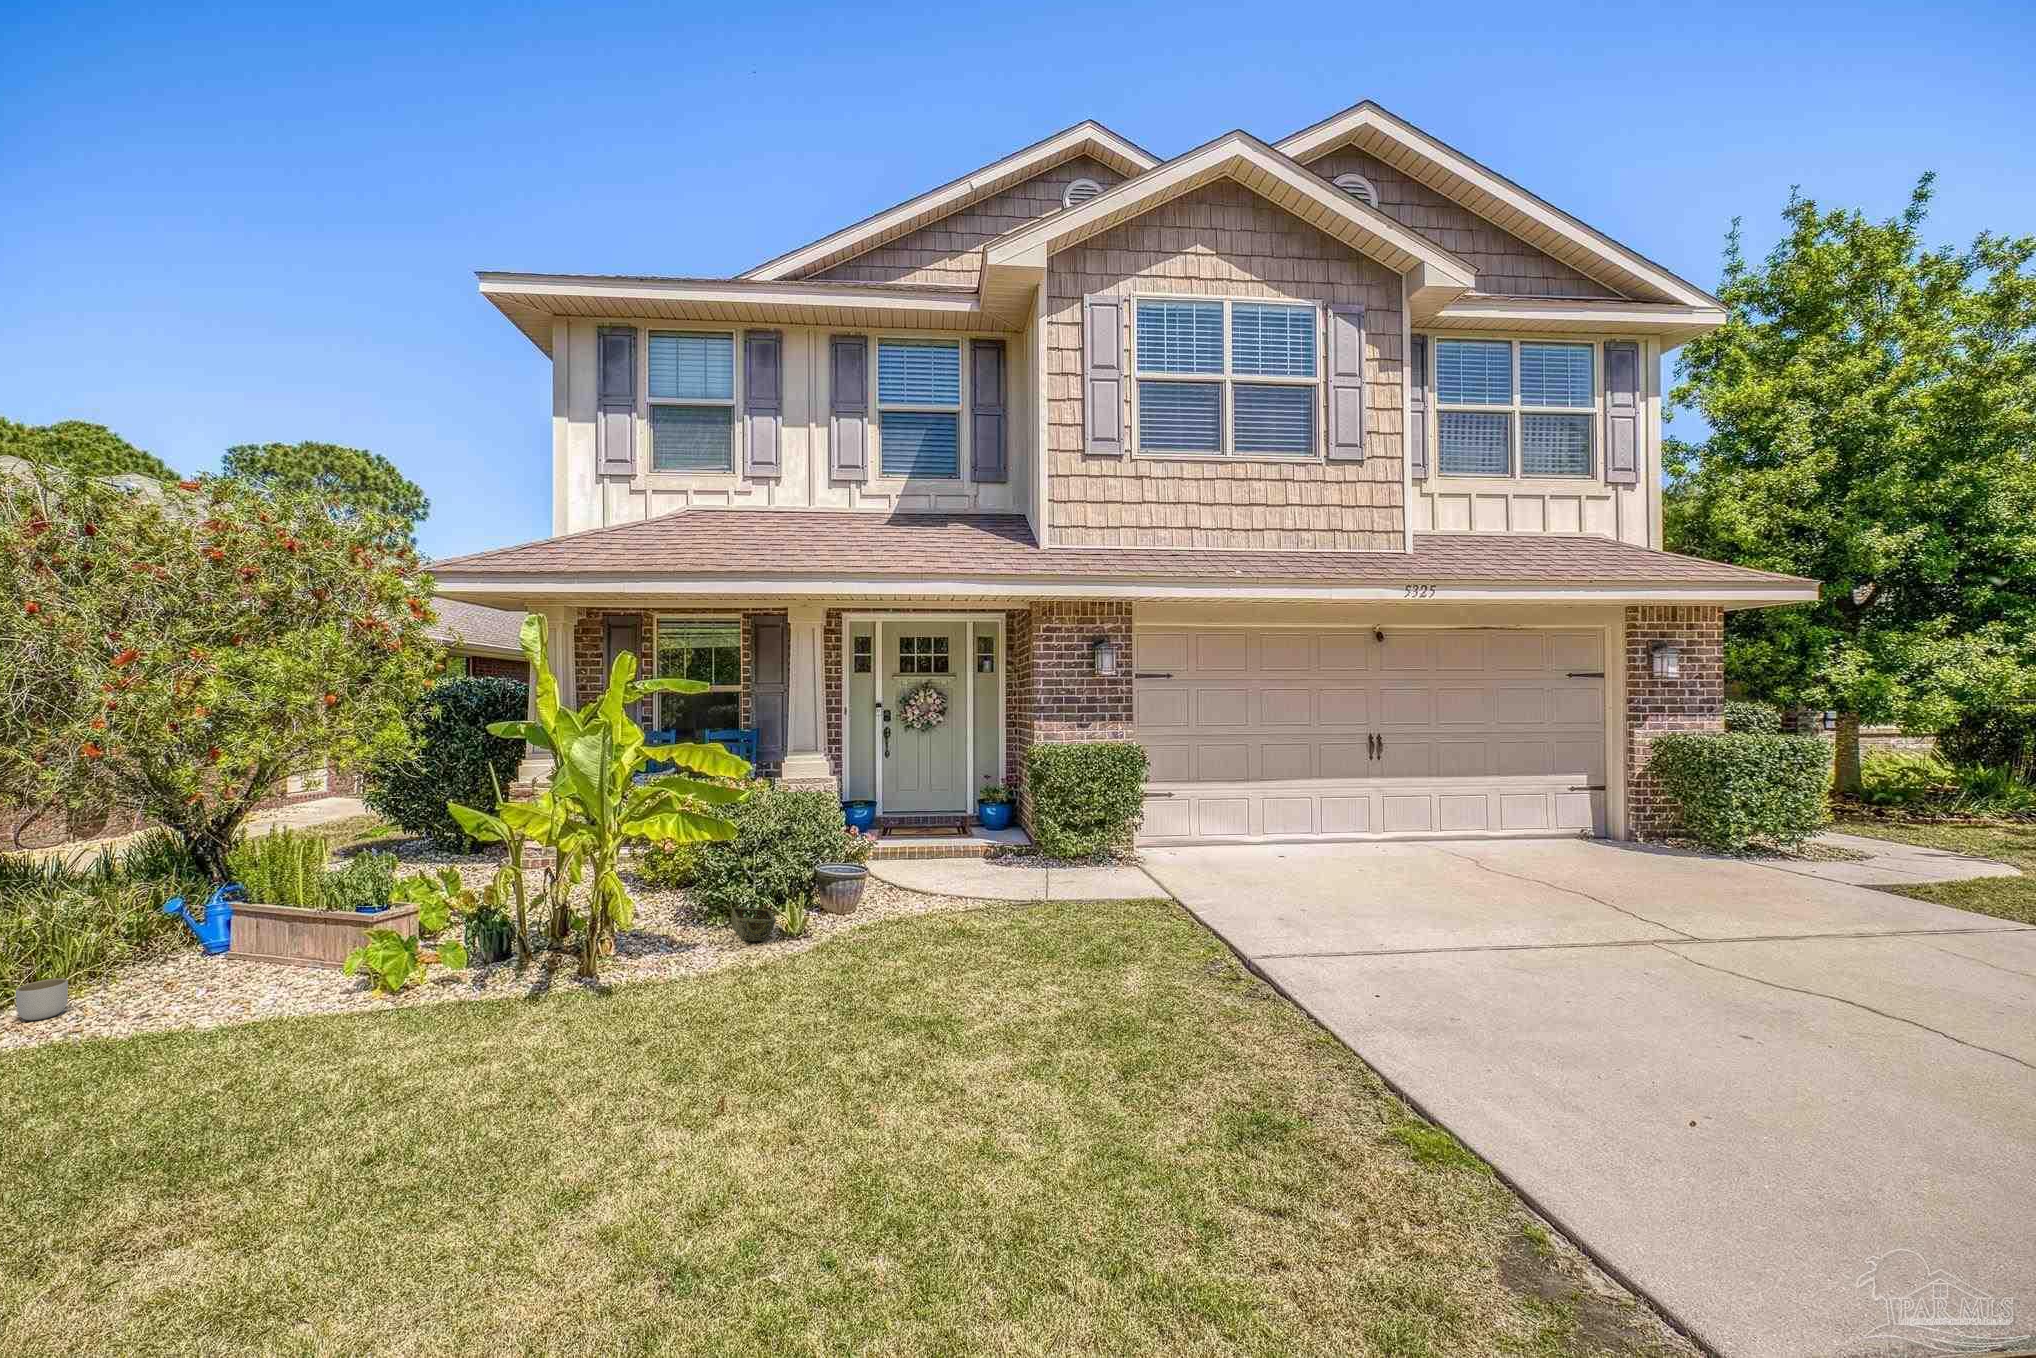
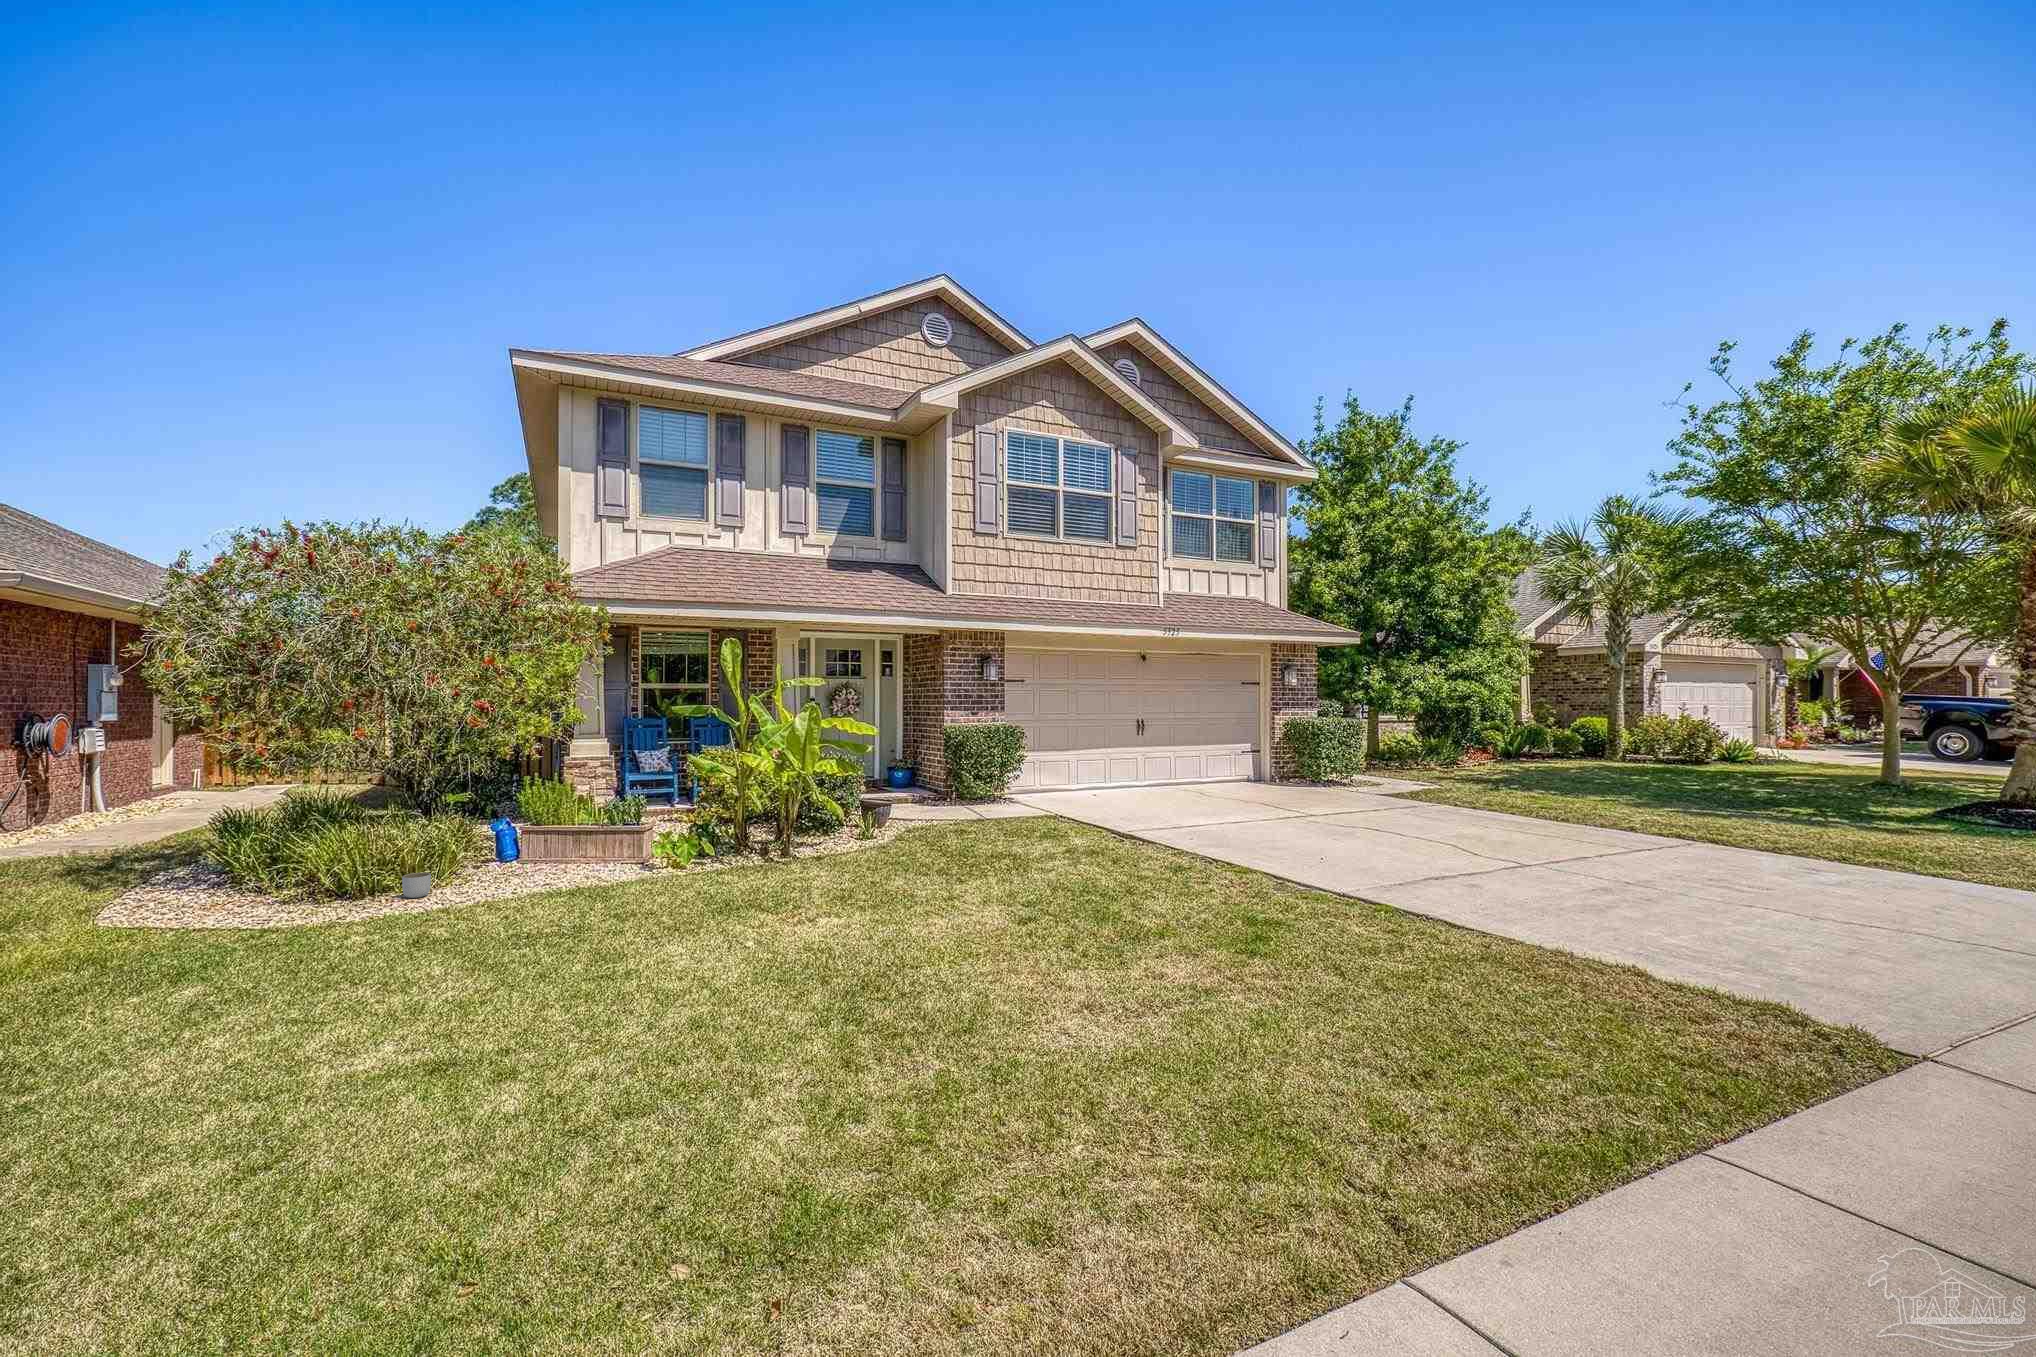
woven basket: present [732,907,776,941] -> none [808,824,844,842]

